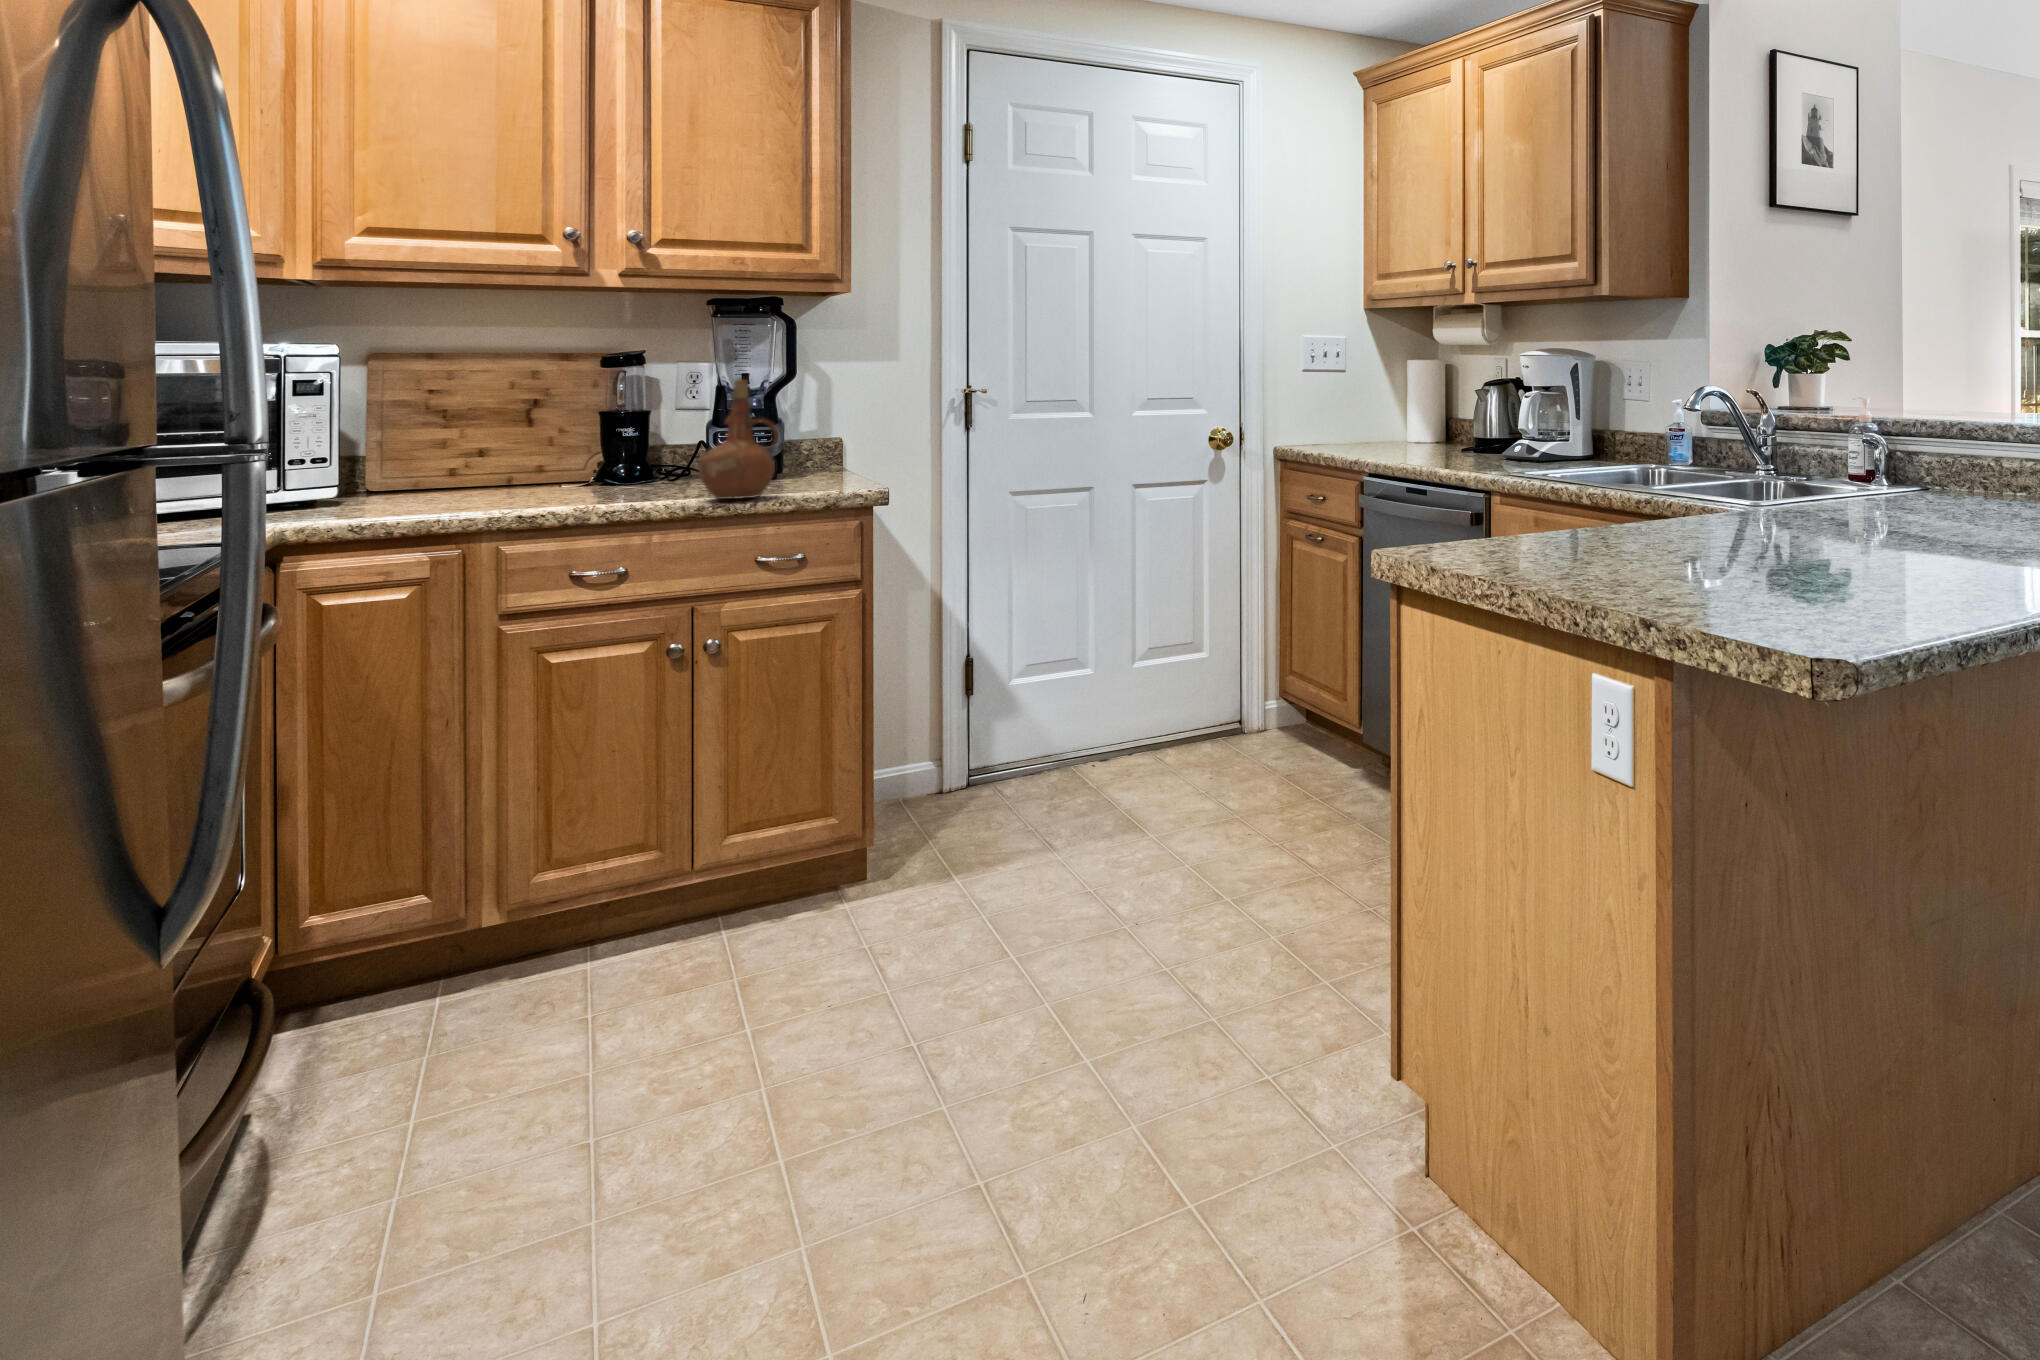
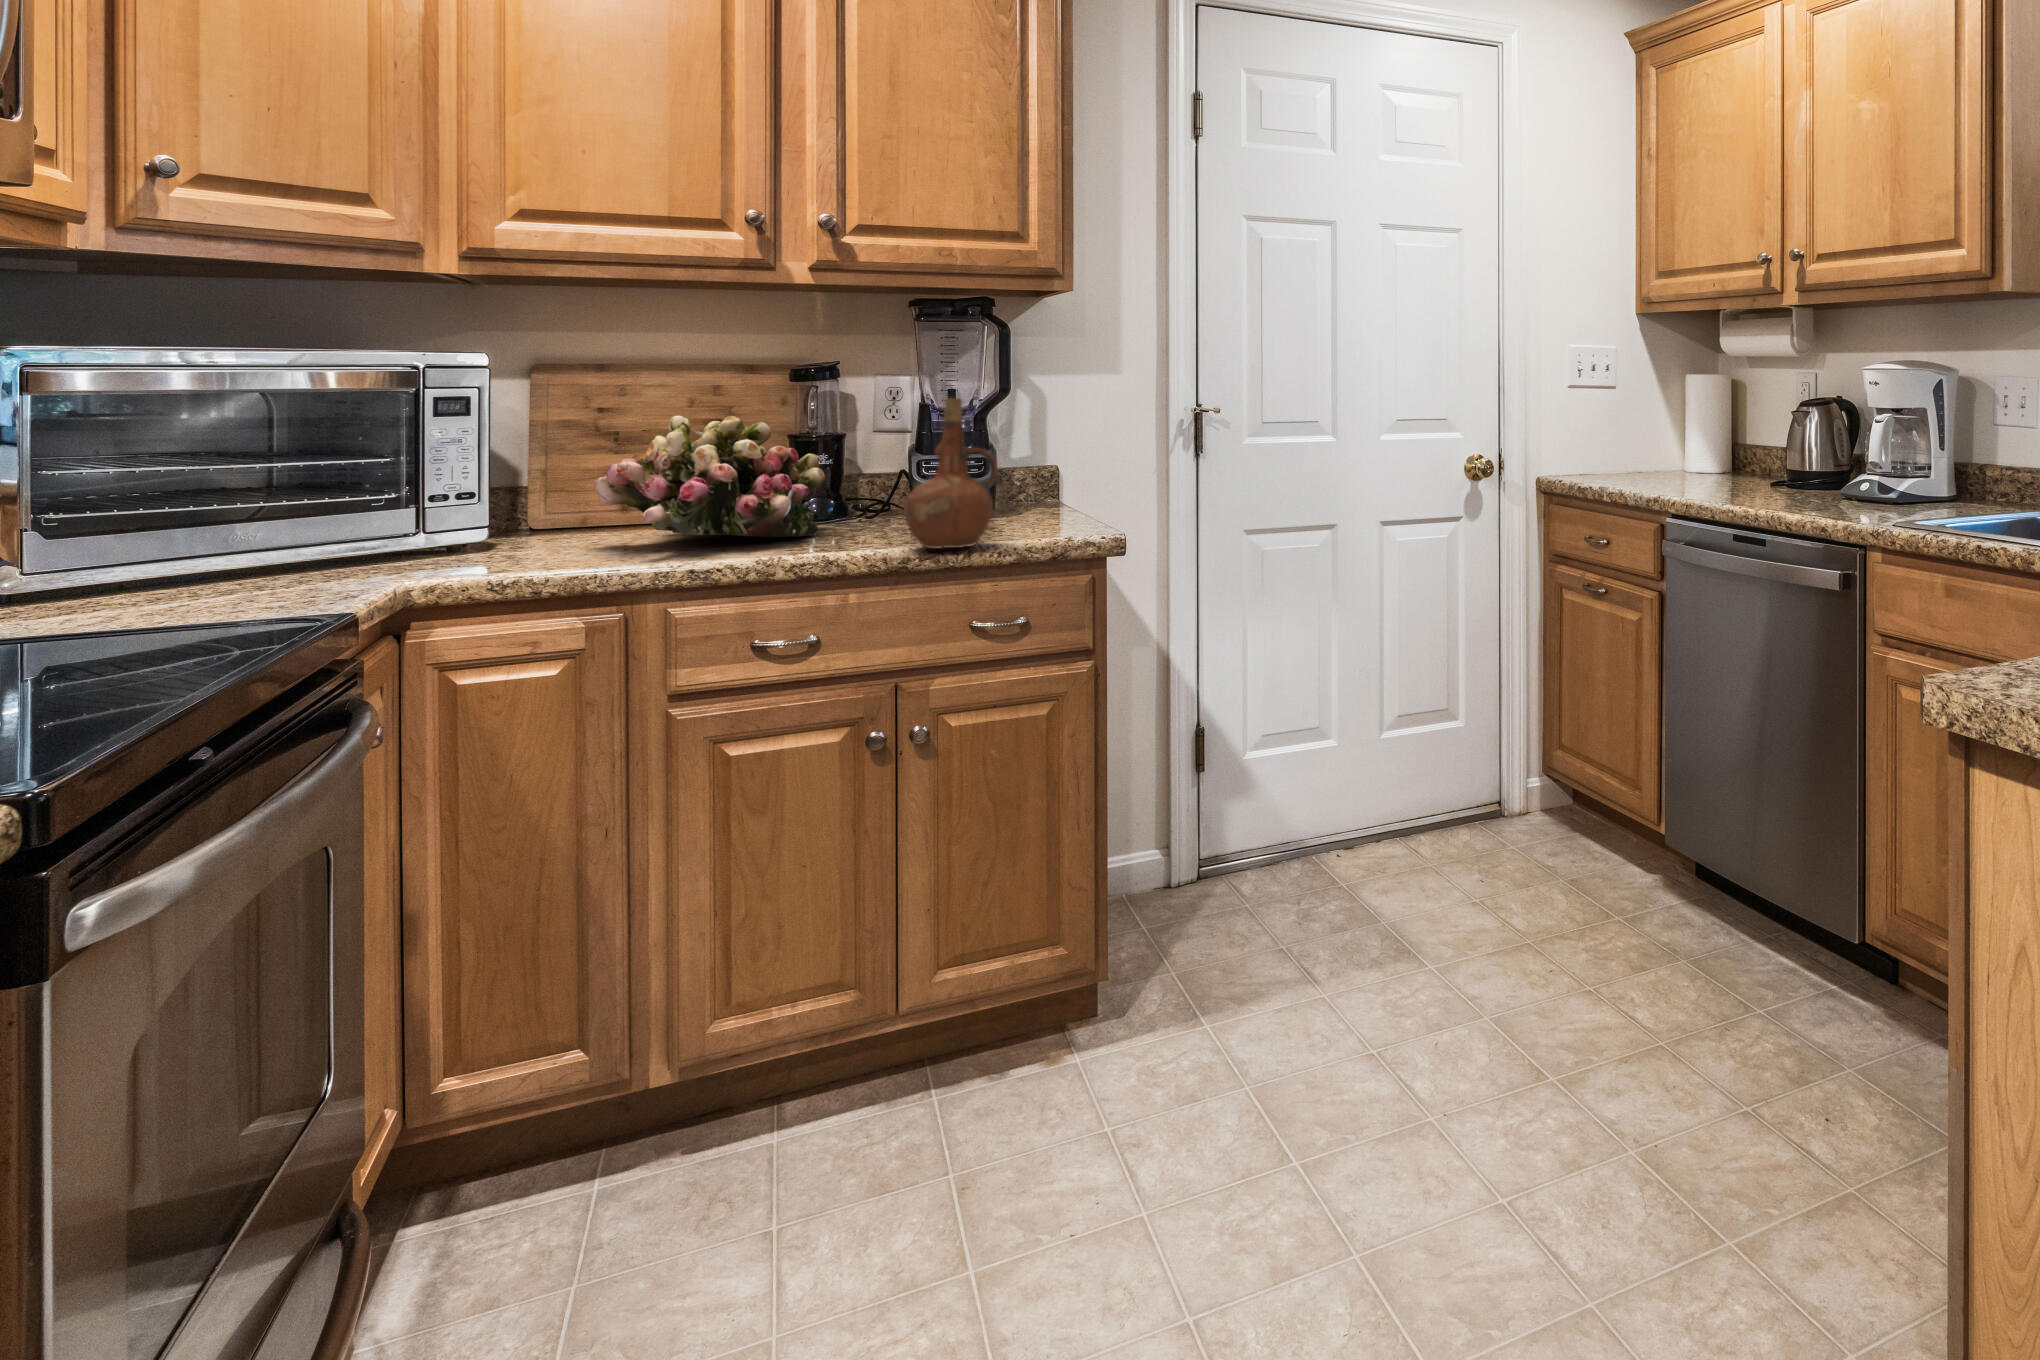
flower arrangement: none [431,395,633,493] -> present [594,416,825,537]

